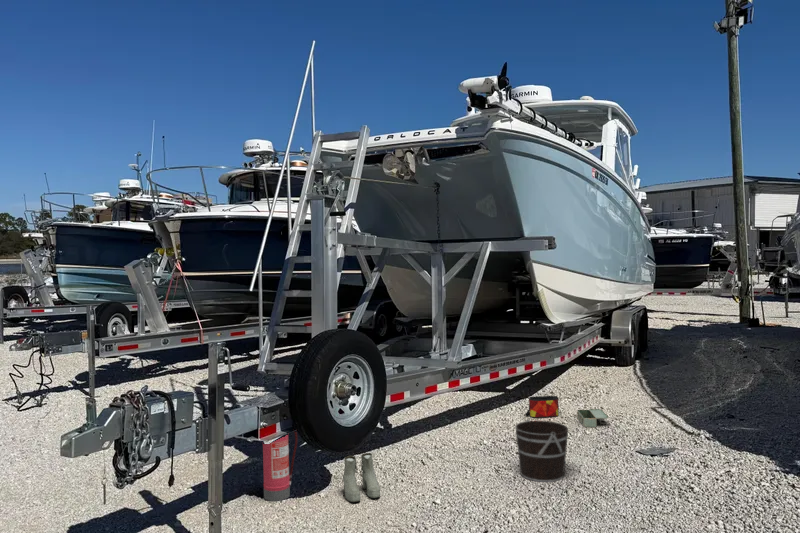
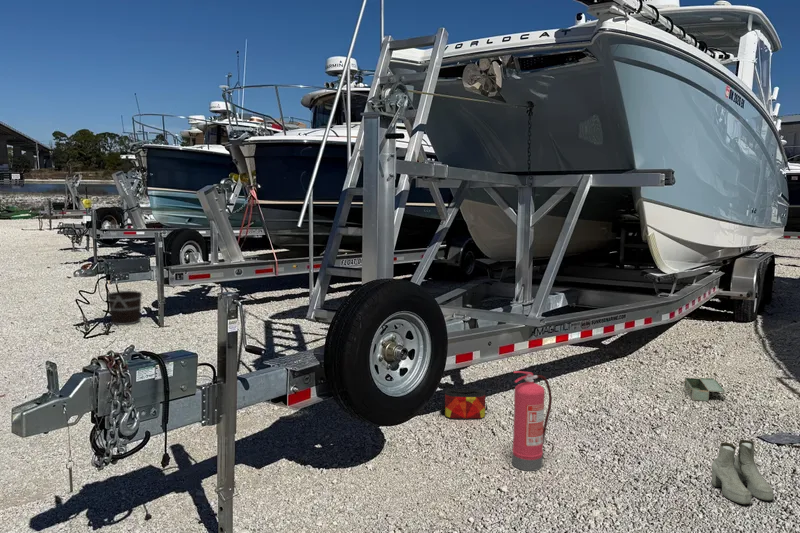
bag: present [526,396,559,418] -> present [439,389,488,419]
bucket: present [515,420,568,482] -> present [107,291,142,325]
fire extinguisher: present [263,431,298,501] -> present [512,371,552,471]
boots: present [343,453,380,502] -> present [712,440,773,504]

